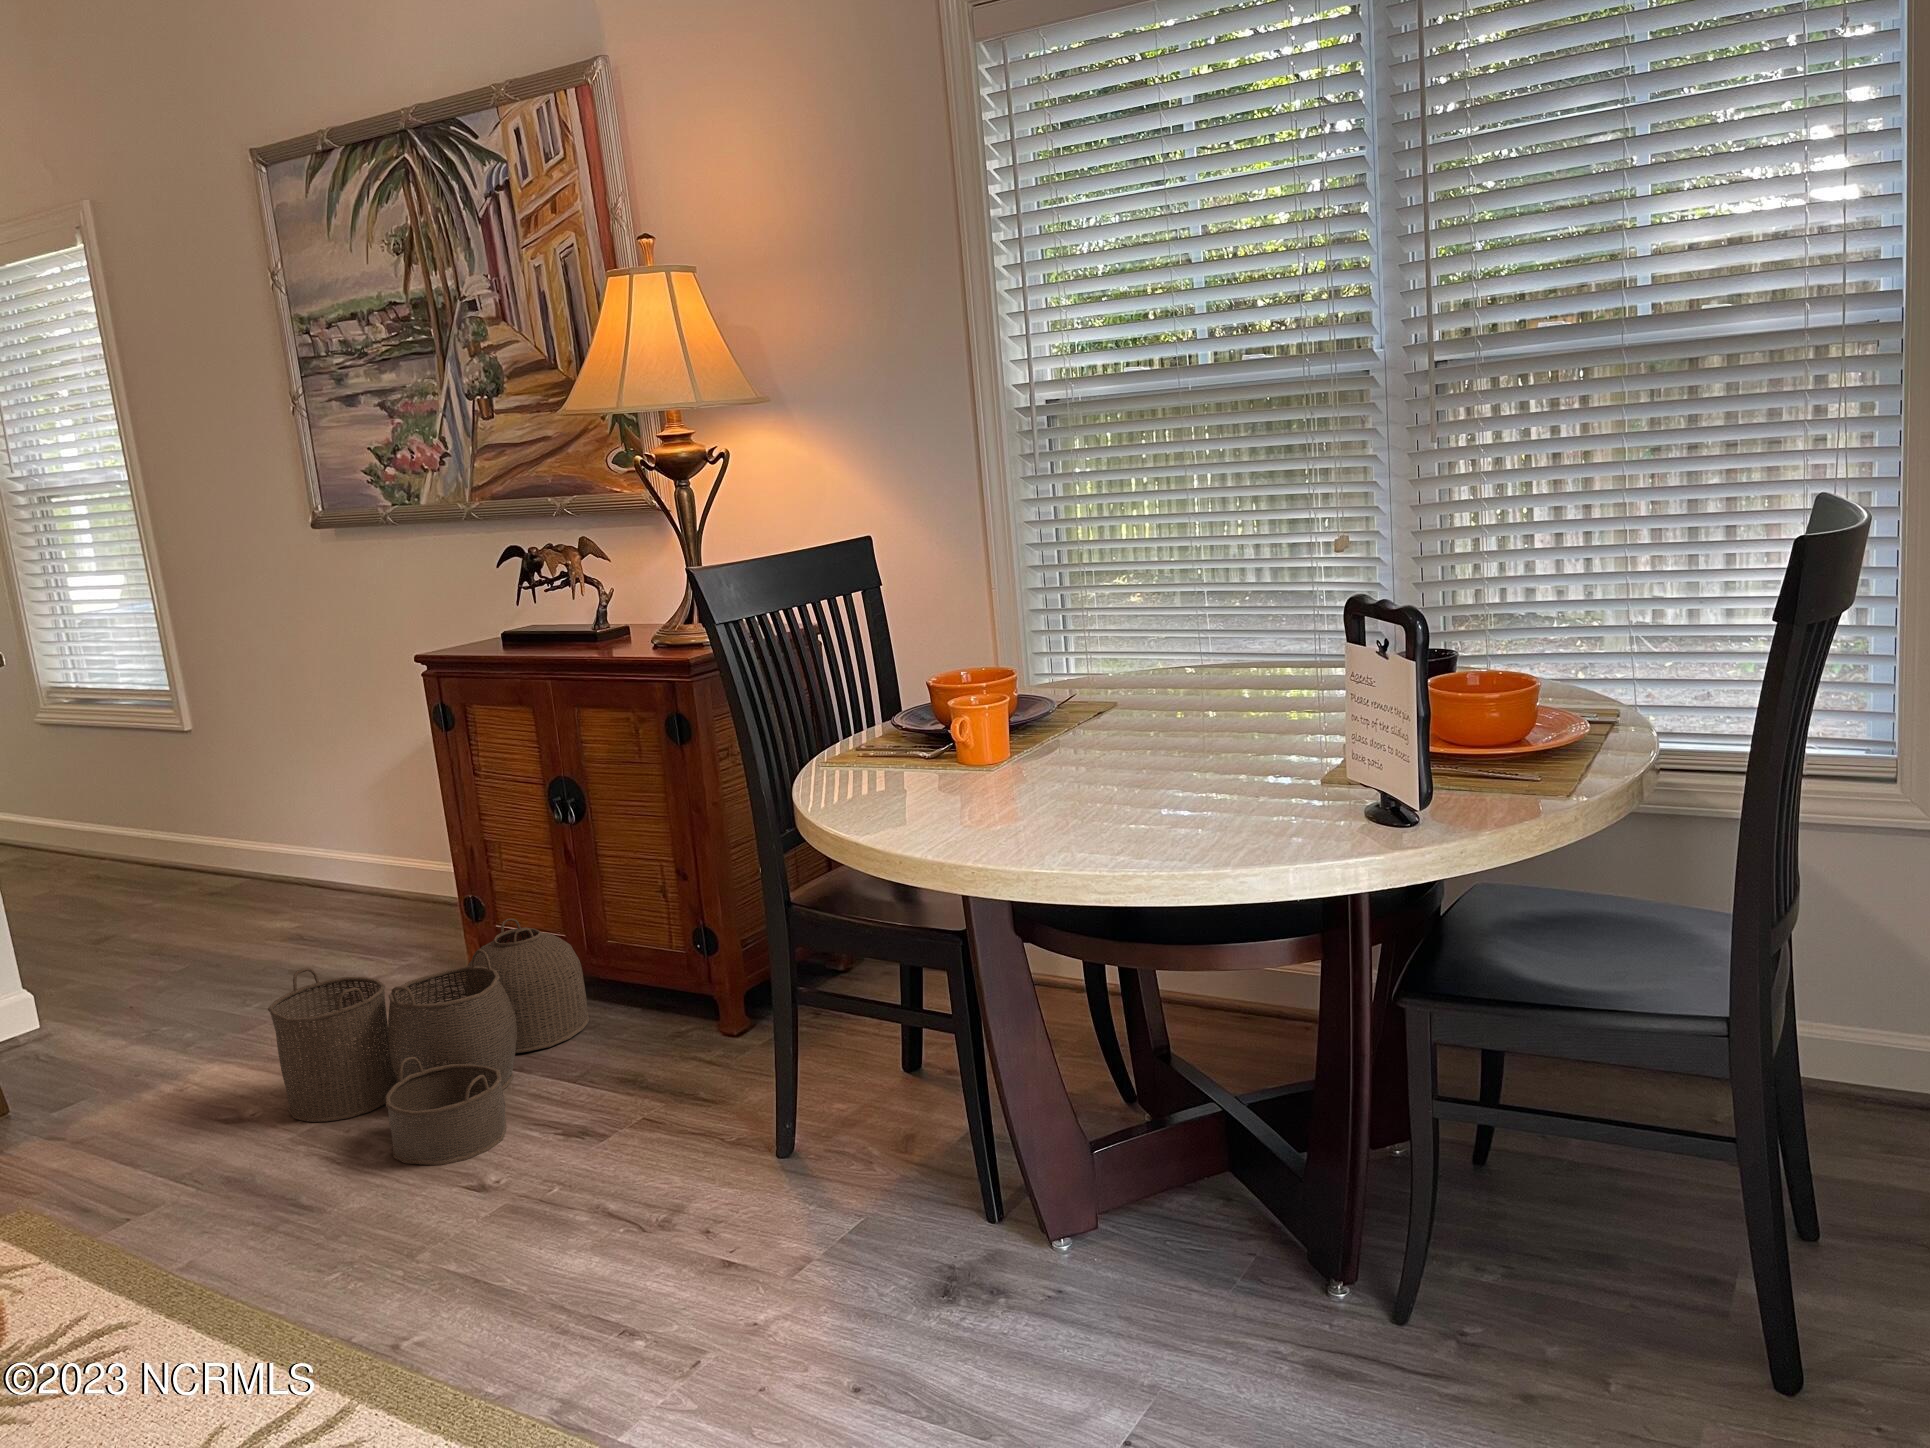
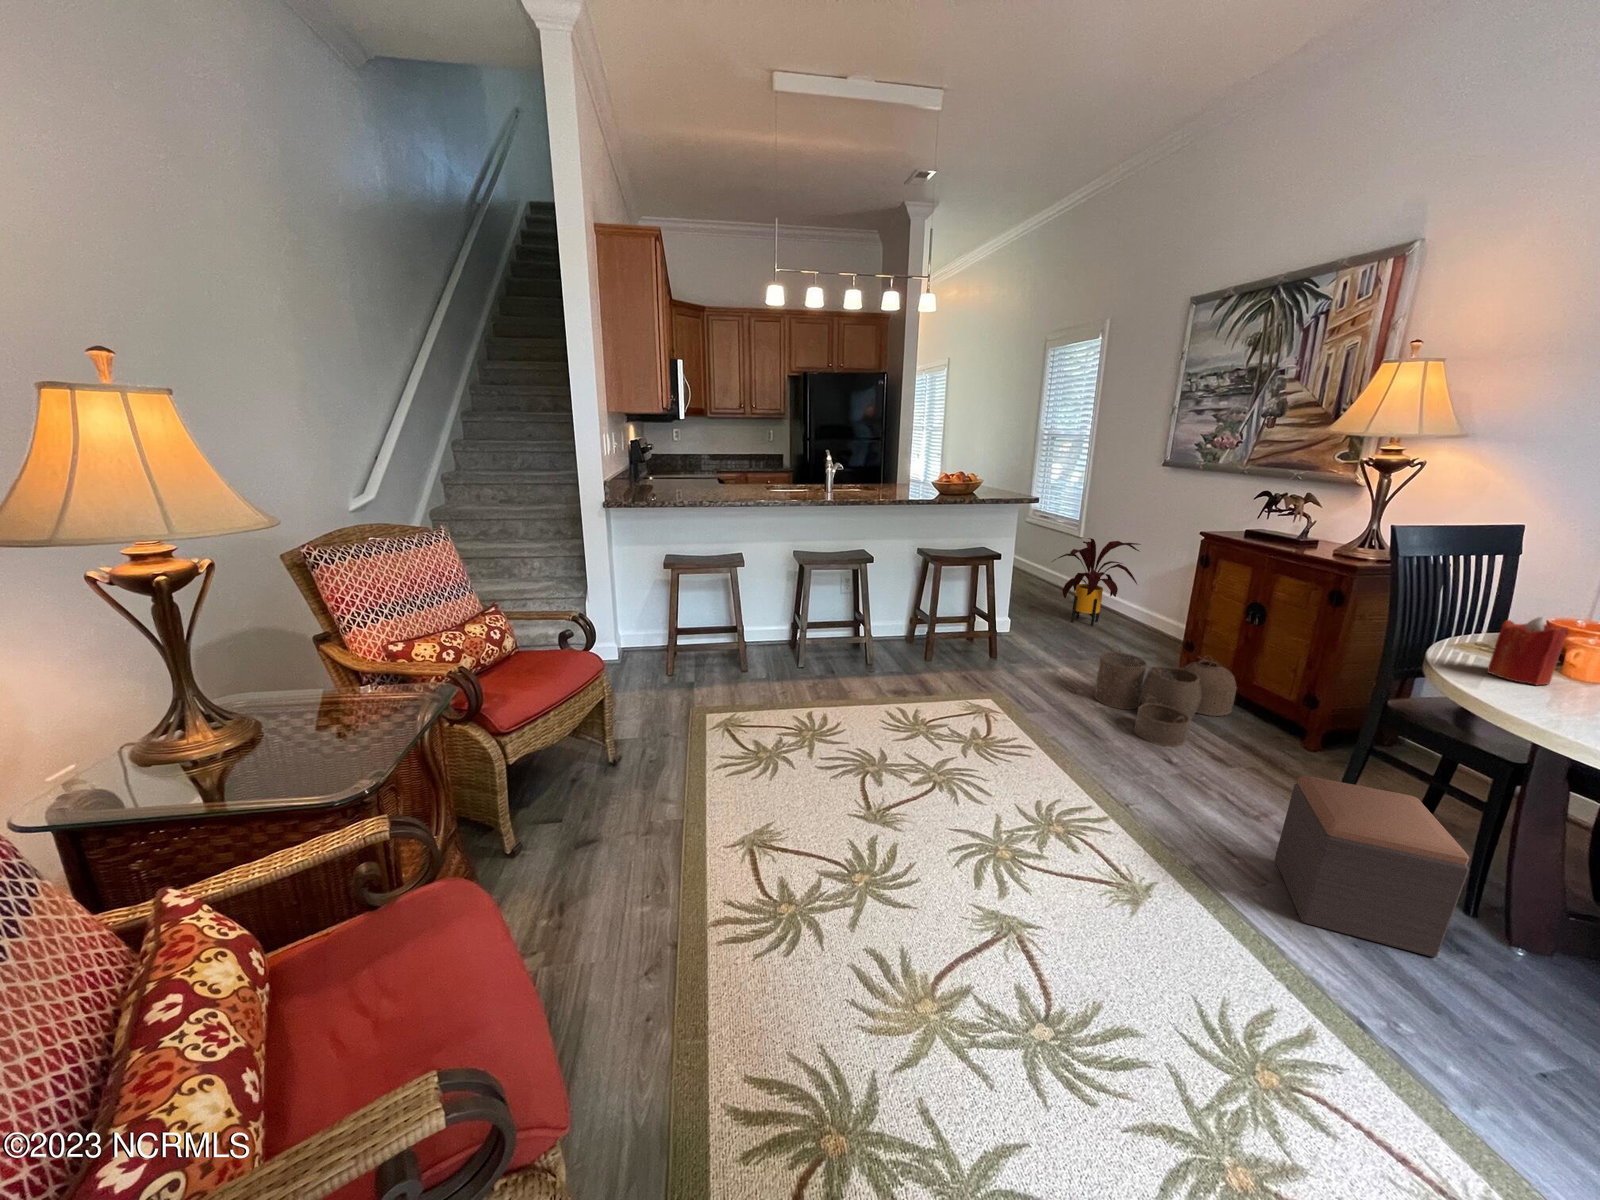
candle: none [855,674,938,793] -> present [1487,617,1569,685]
house plant: none [109,714,343,949] -> present [1055,538,1140,626]
footstool: none [682,1053,965,1400] -> present [1275,776,1469,957]

